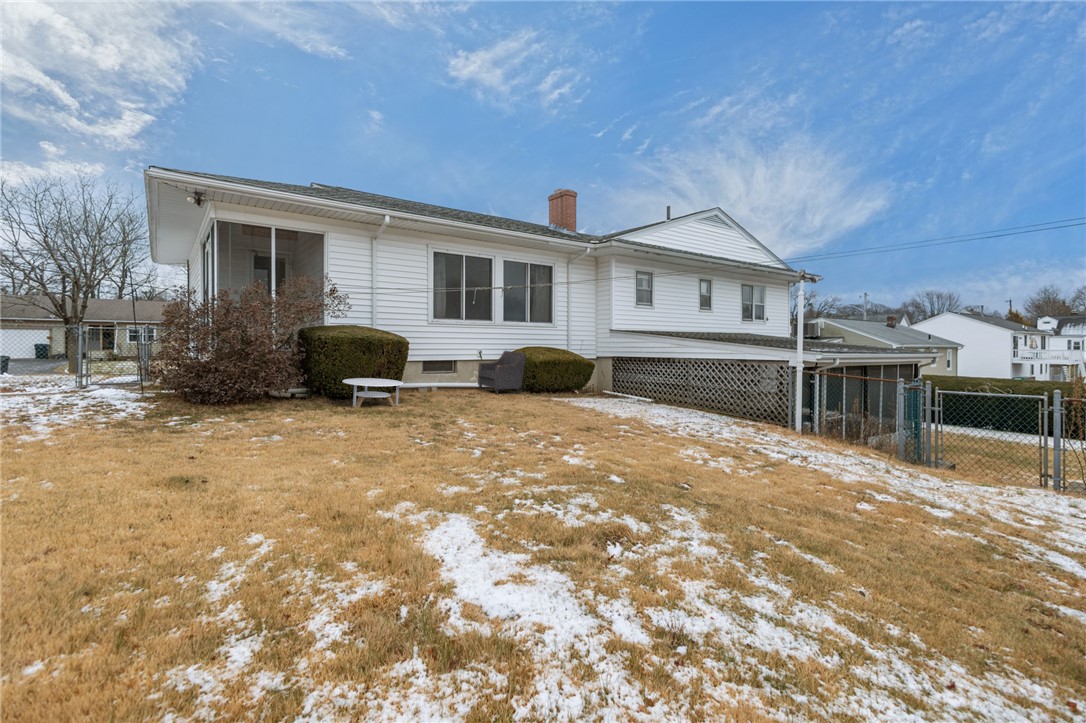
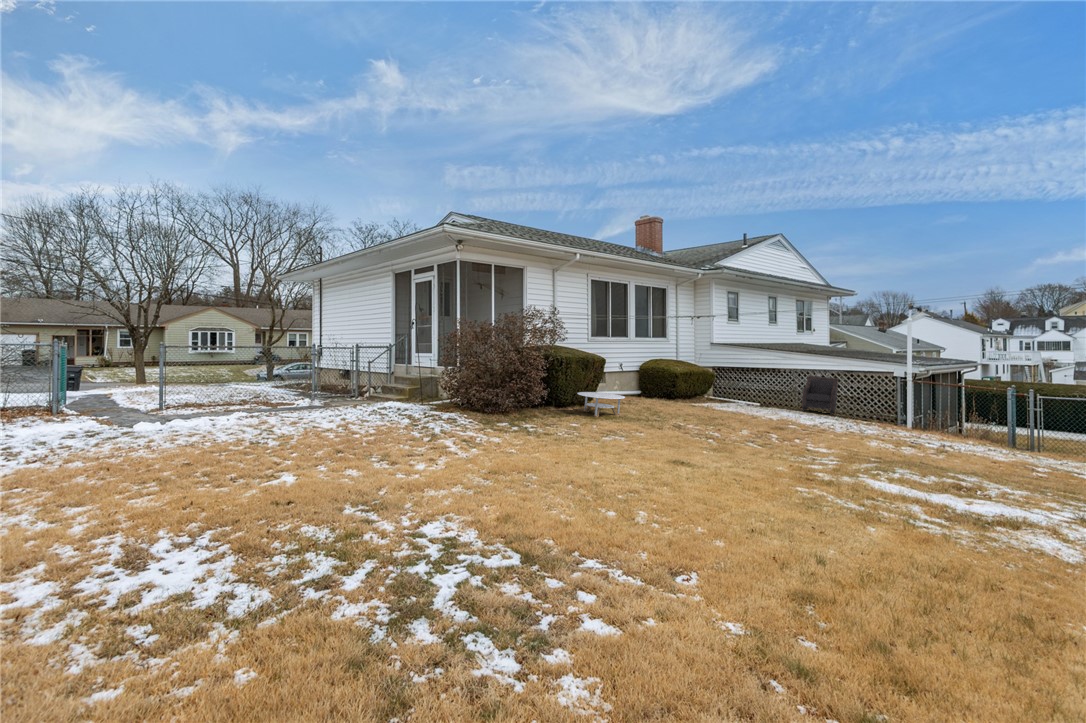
chair: present [478,351,526,395] -> present [801,376,839,415]

